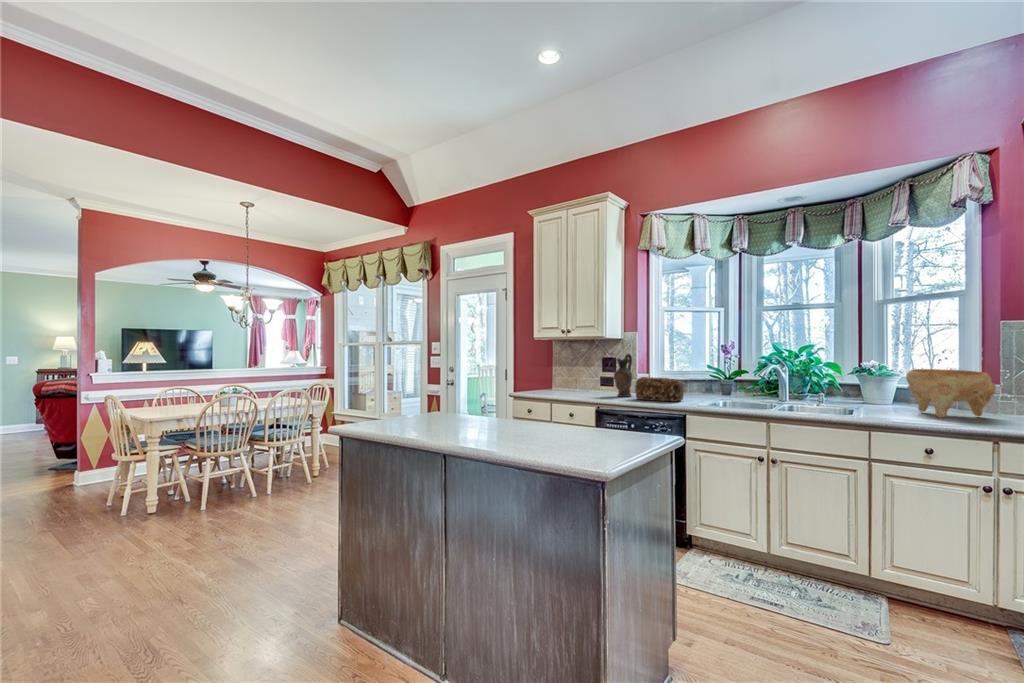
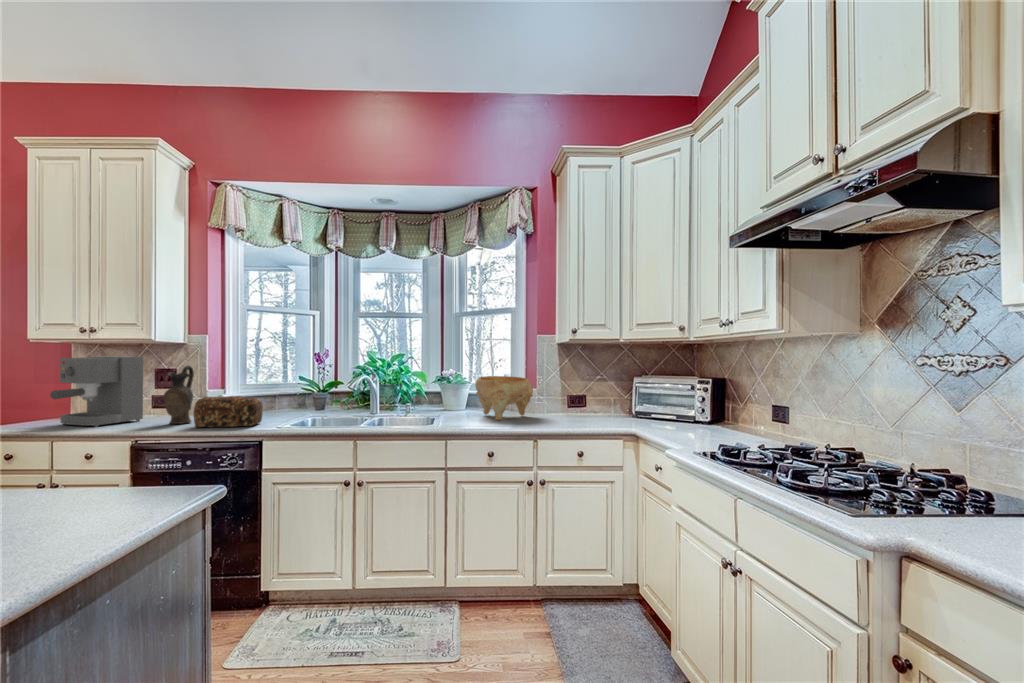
coffee maker: none [552,347,599,394] -> present [50,356,143,427]

